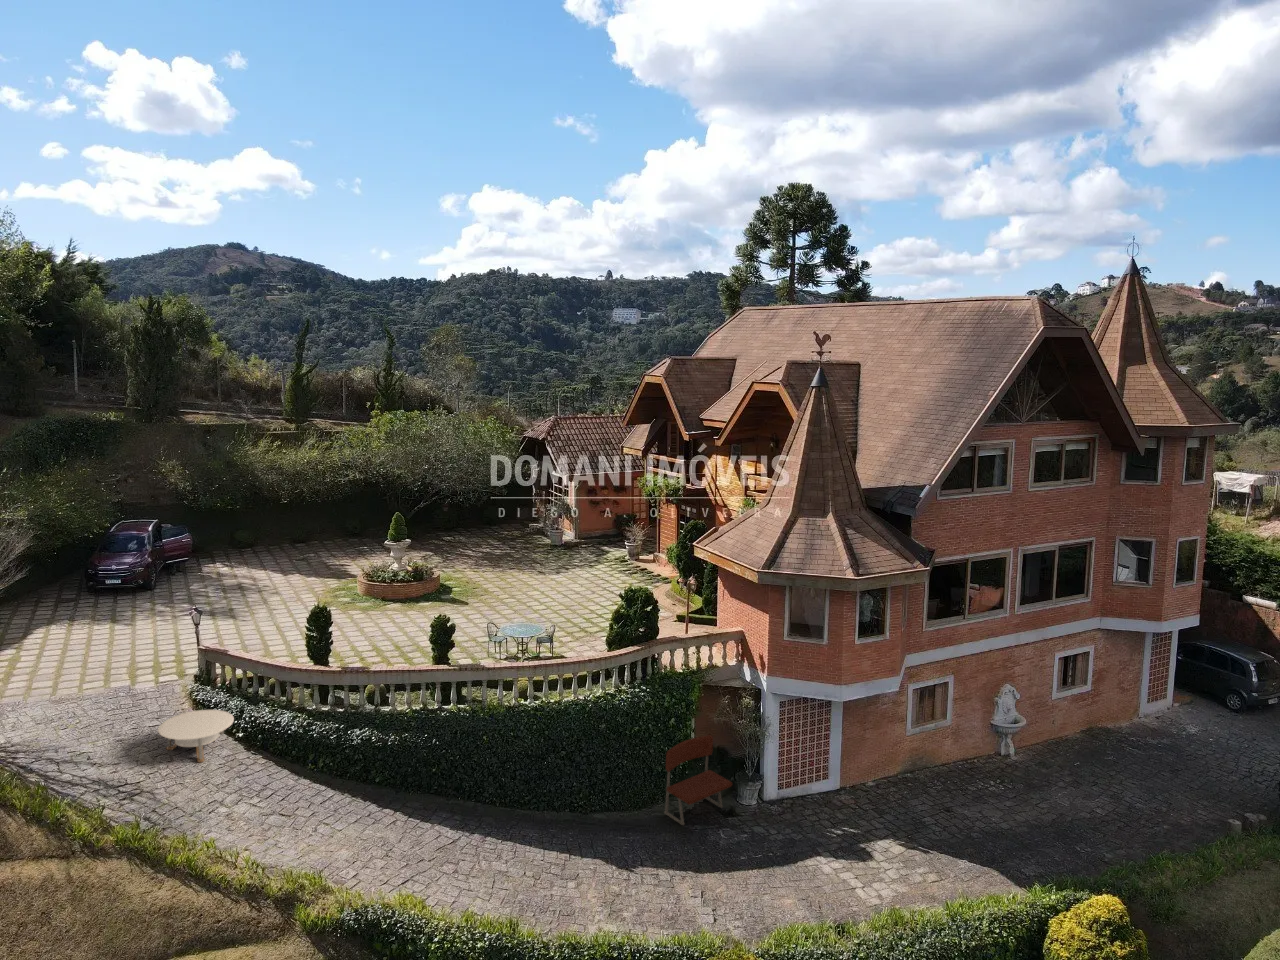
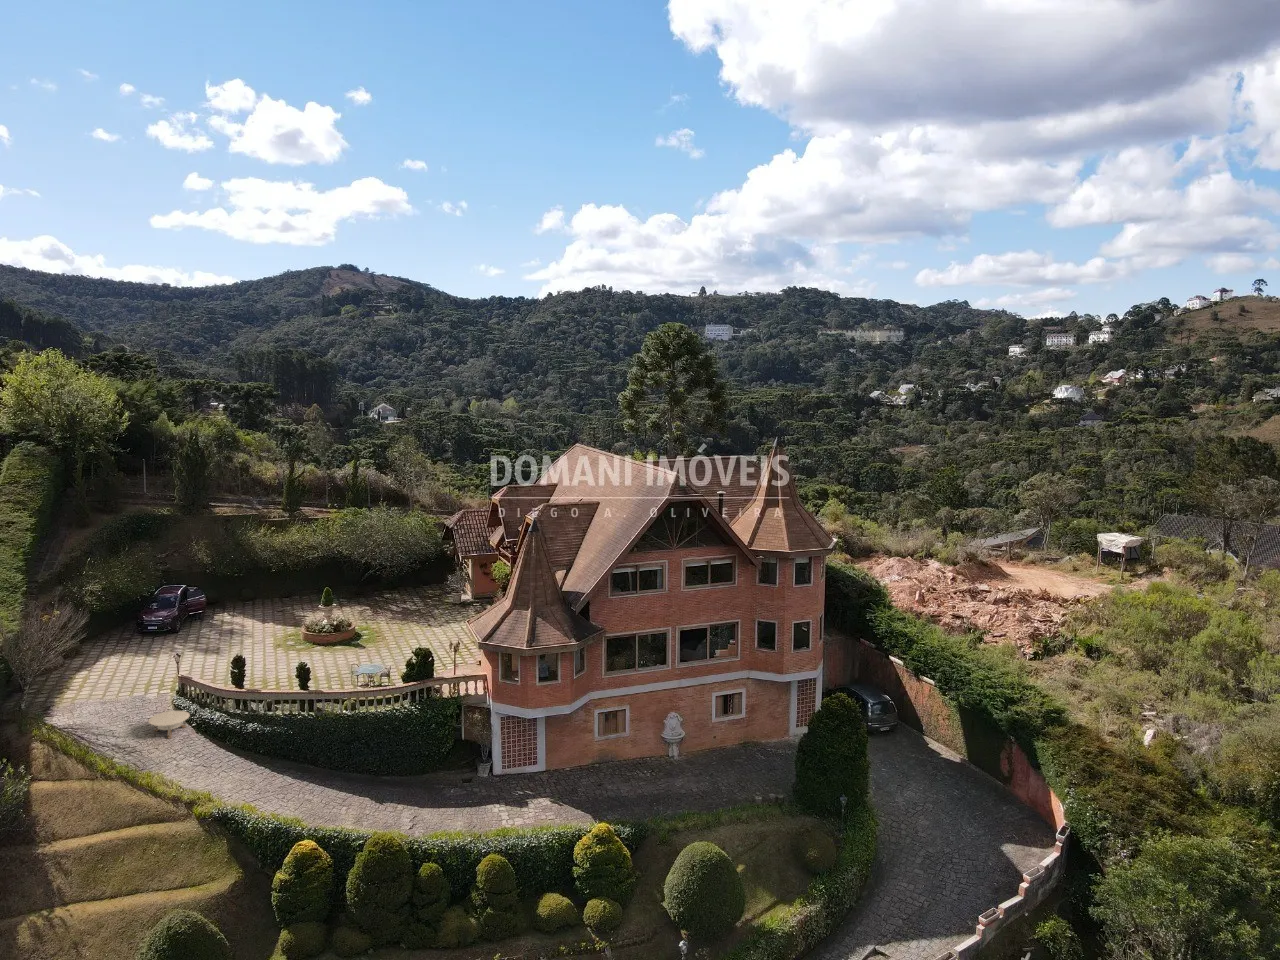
bench: present [665,735,732,825] -> none [423,736,464,786]

